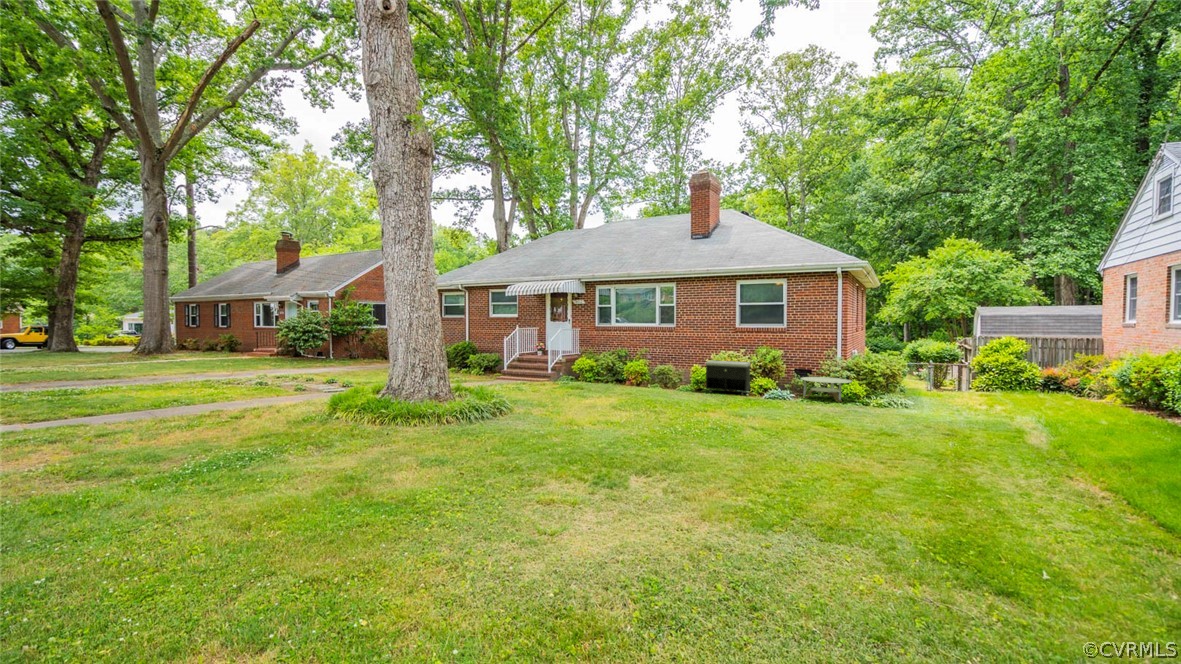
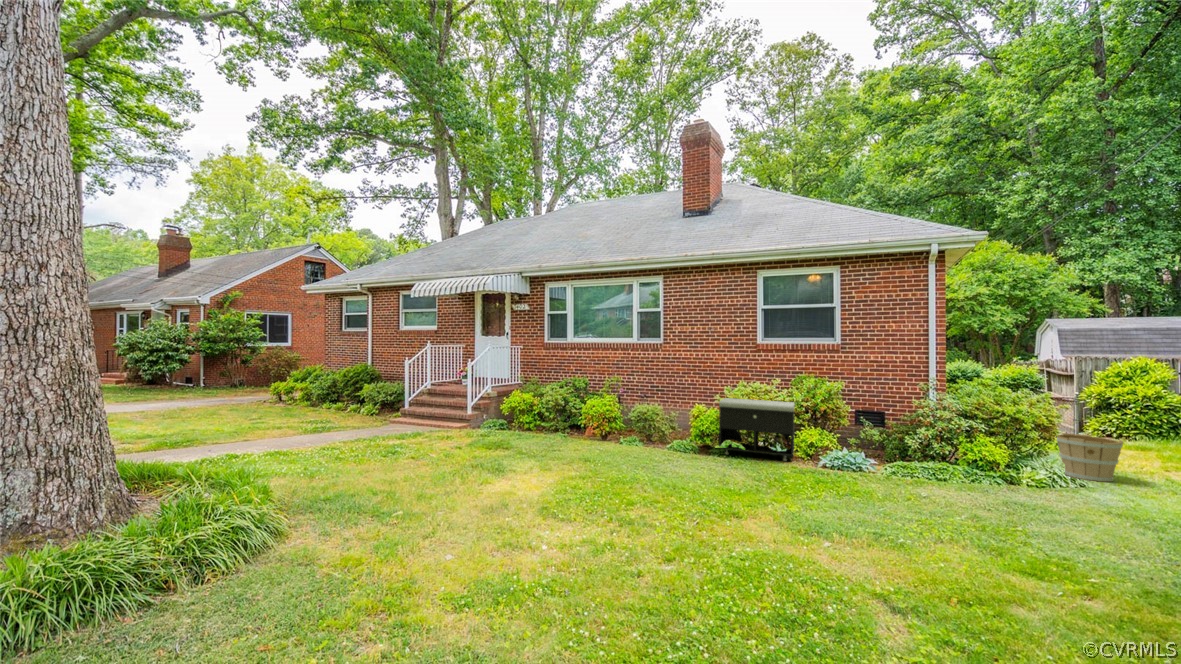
round table: present [801,377,851,402] -> none [890,429,996,482]
wooden bucket: none [892,378,923,402] -> present [1055,433,1123,482]

